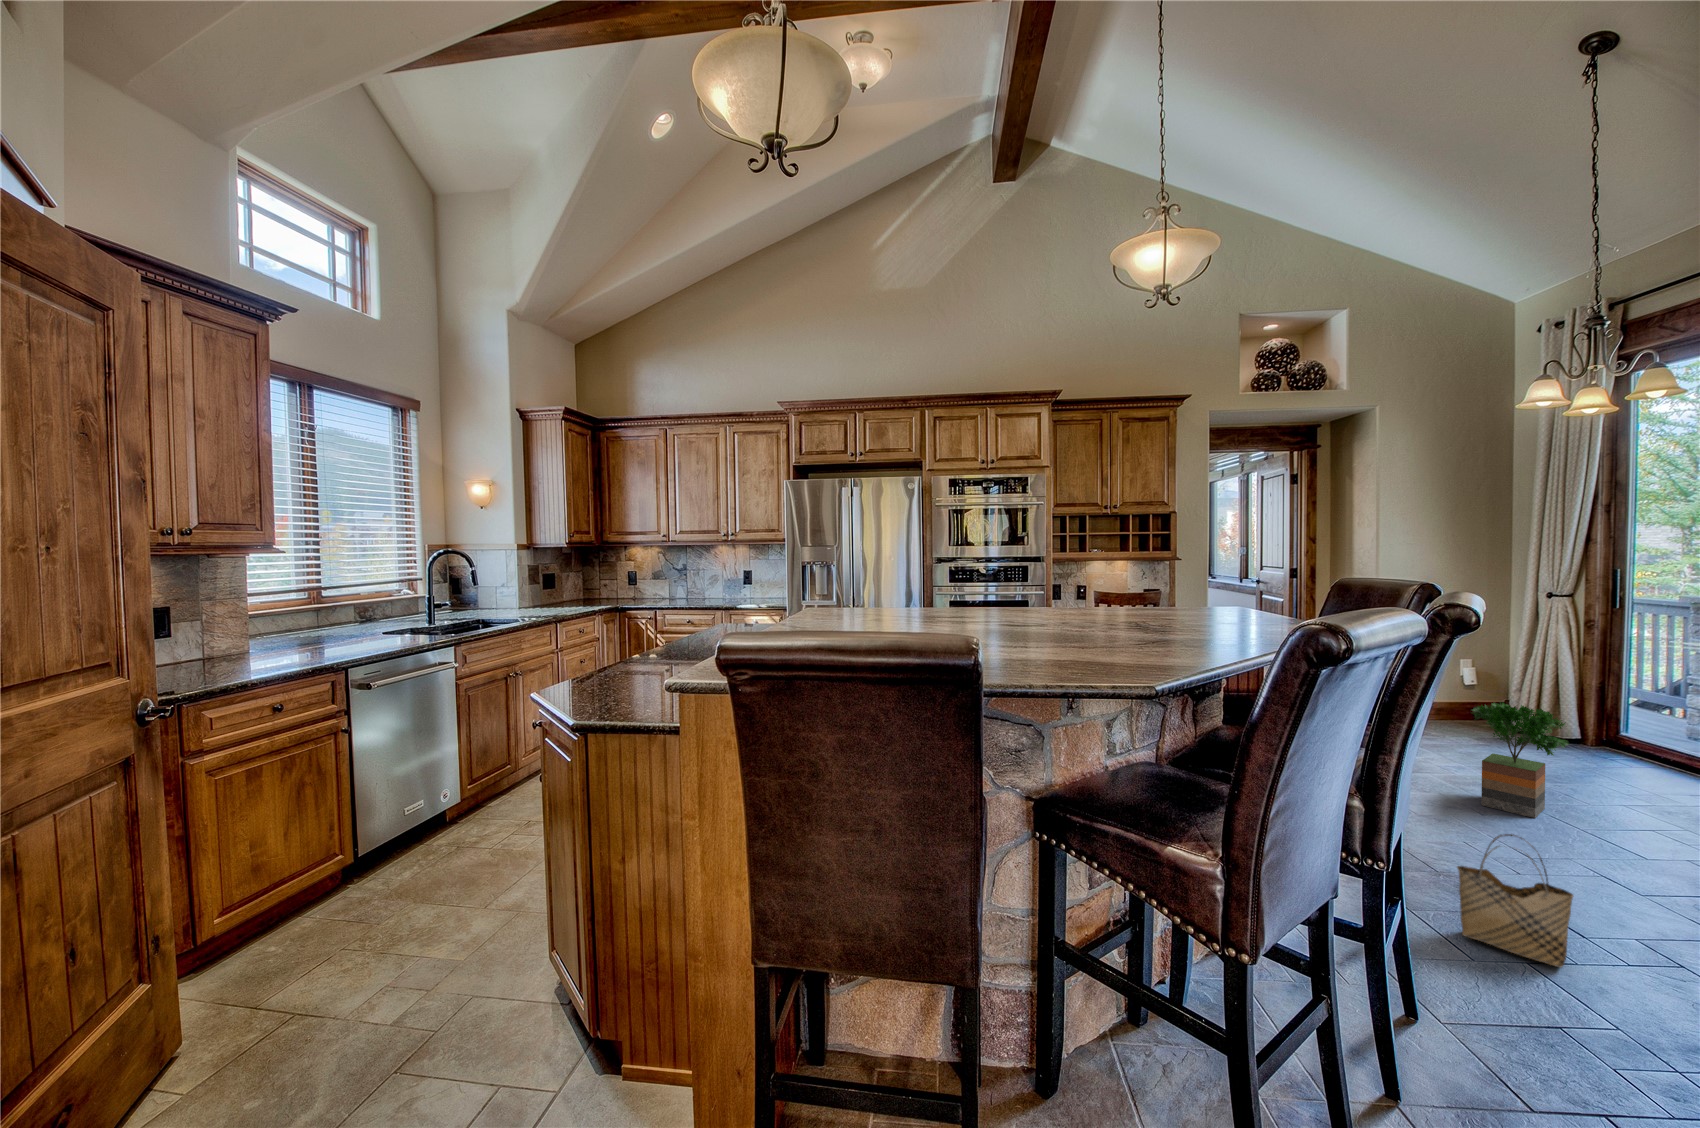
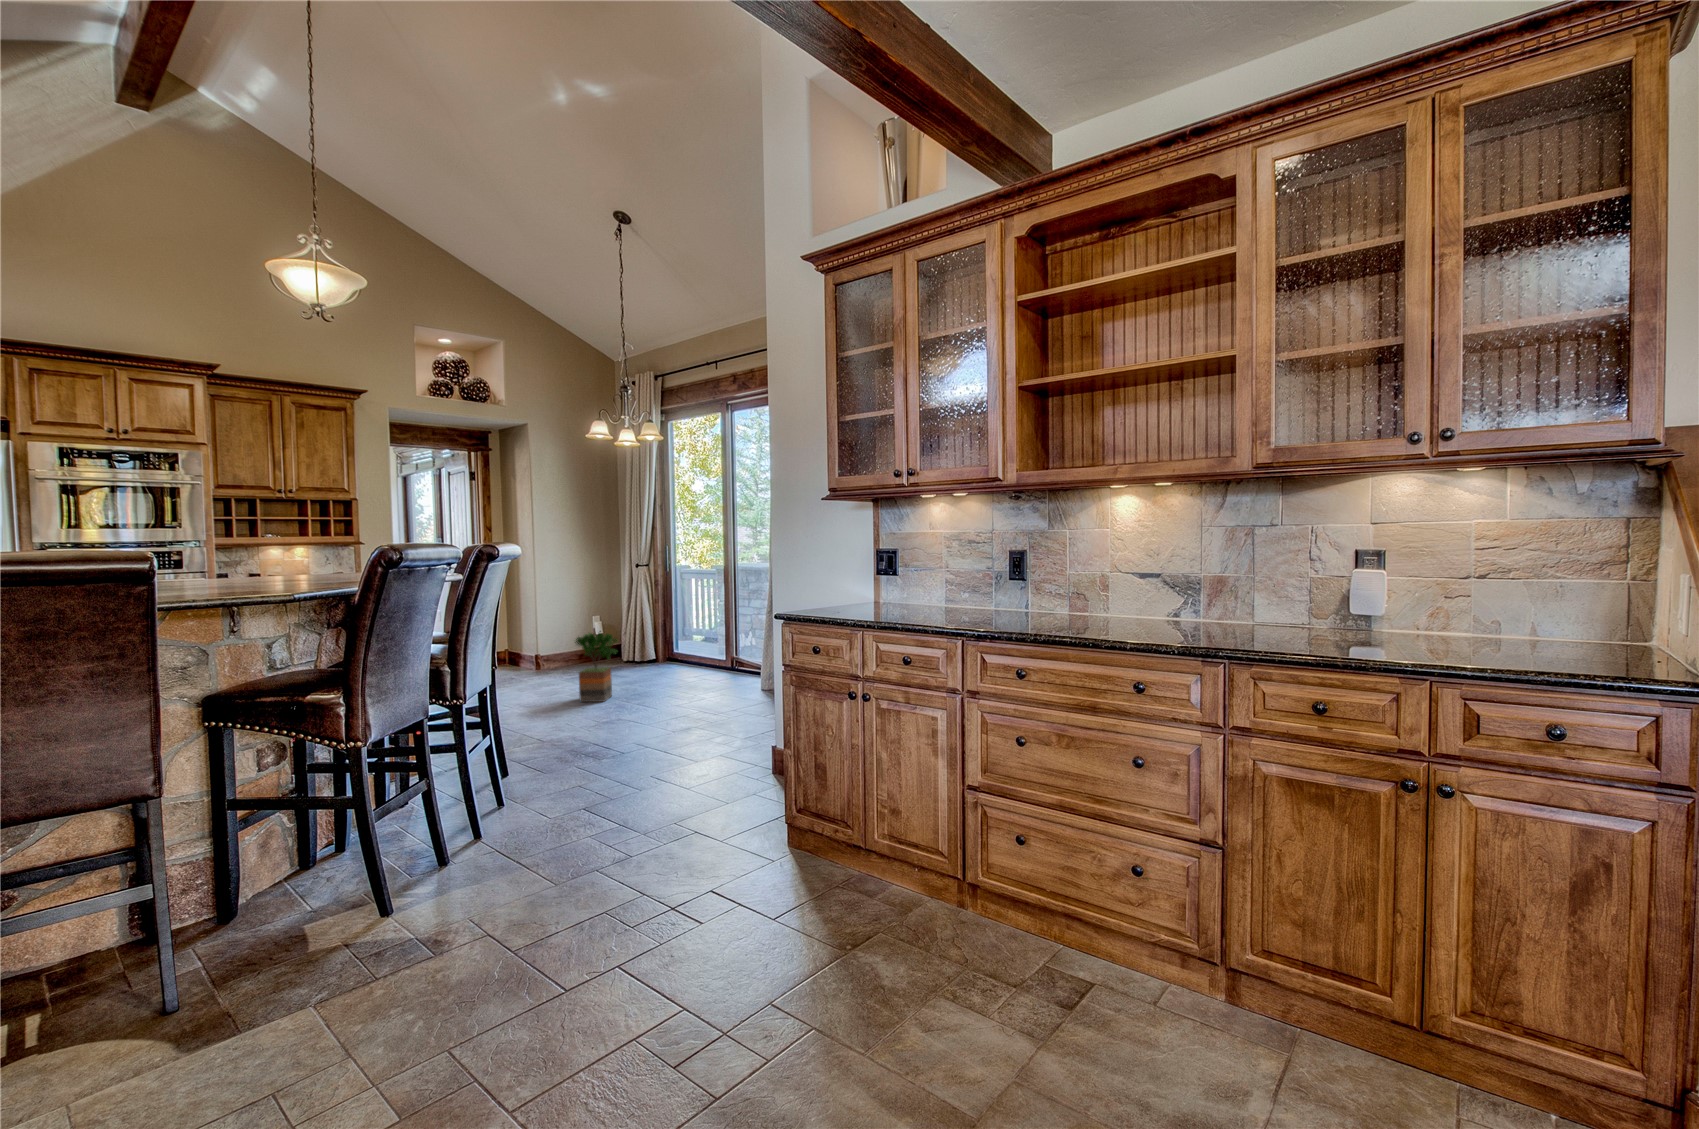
woven basket: present [1457,834,1574,967] -> none [533,694,584,762]

